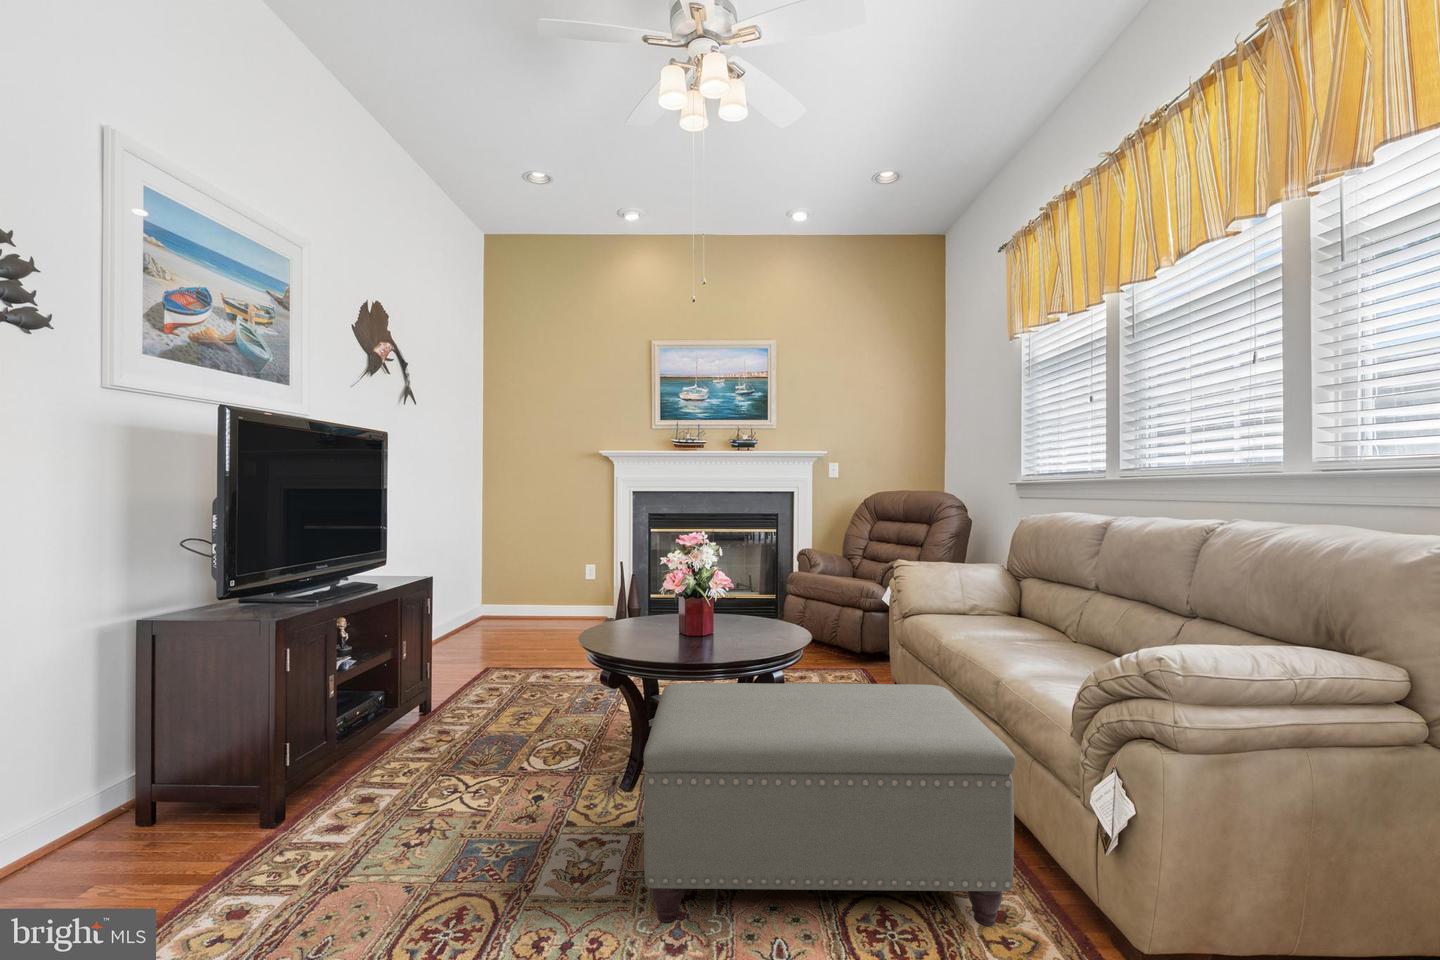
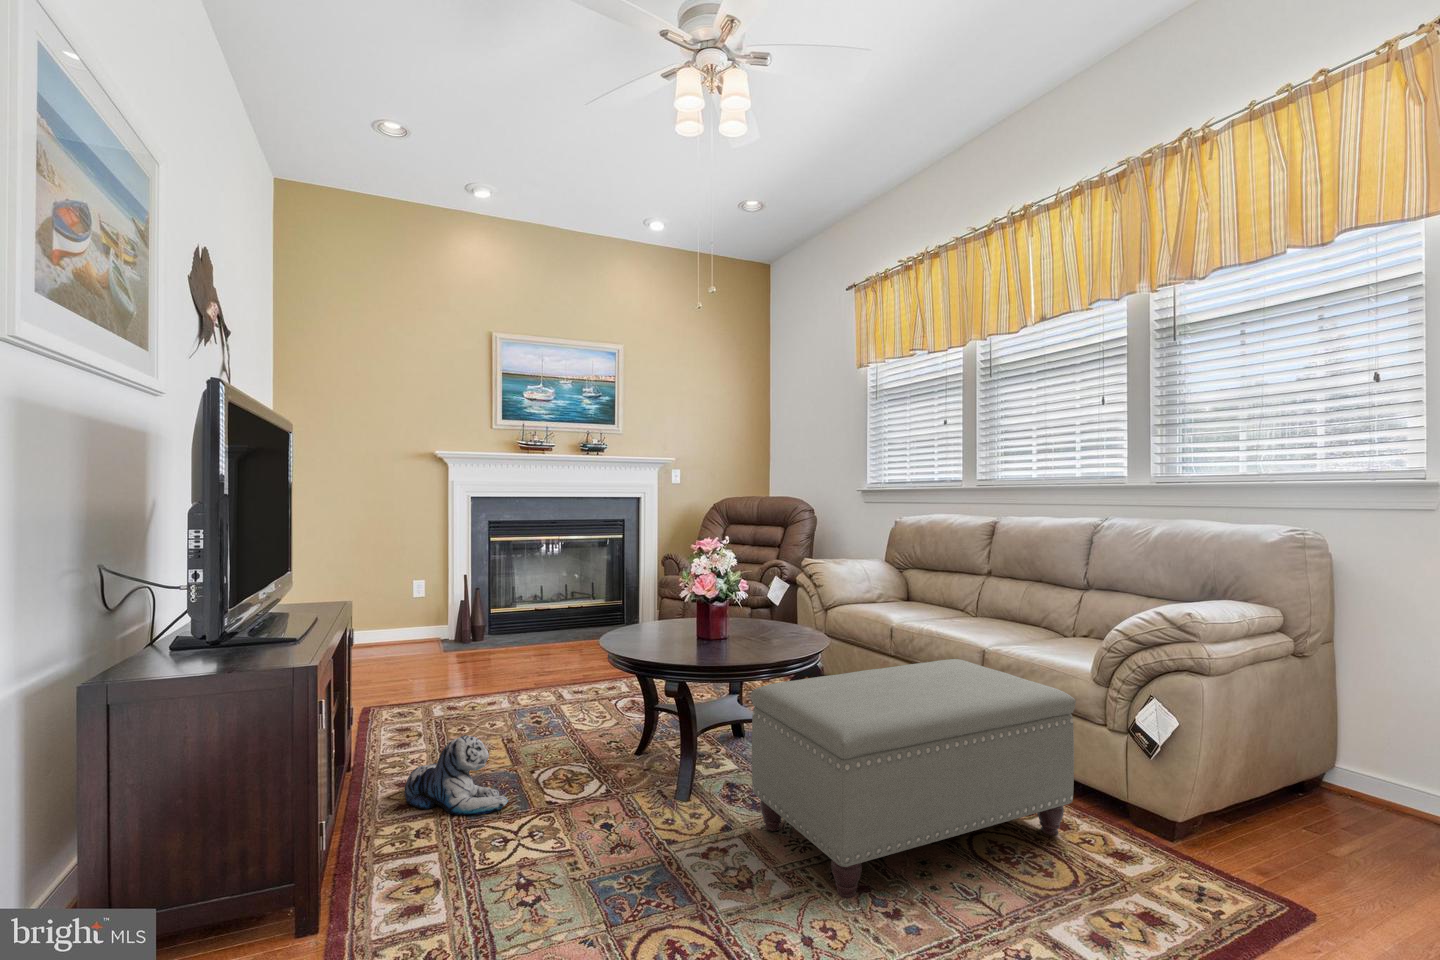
plush toy: none [439,693,499,763] -> present [404,735,508,815]

